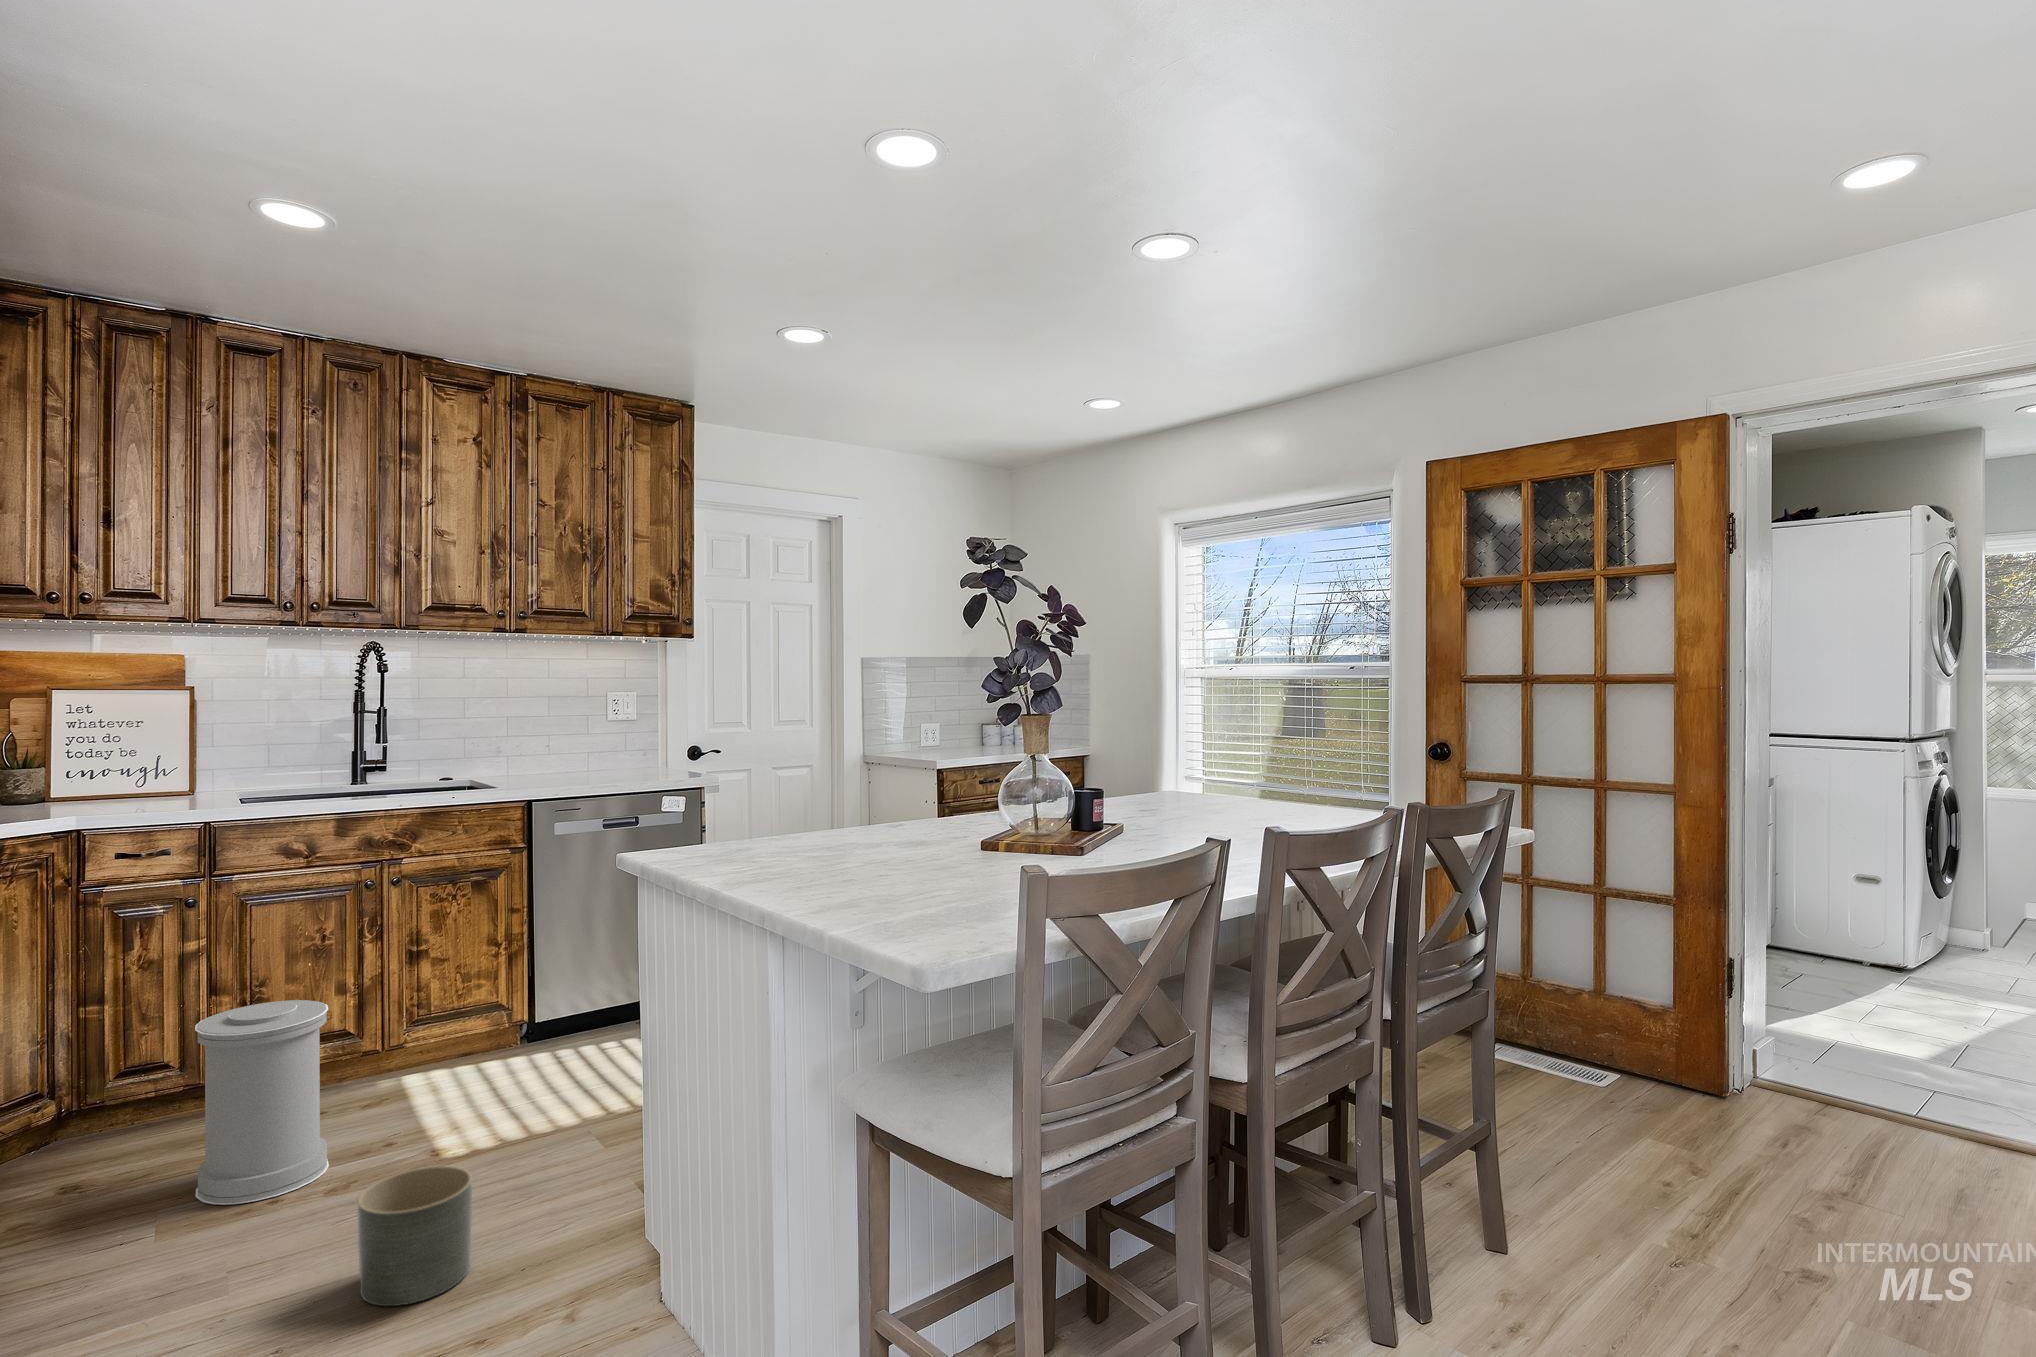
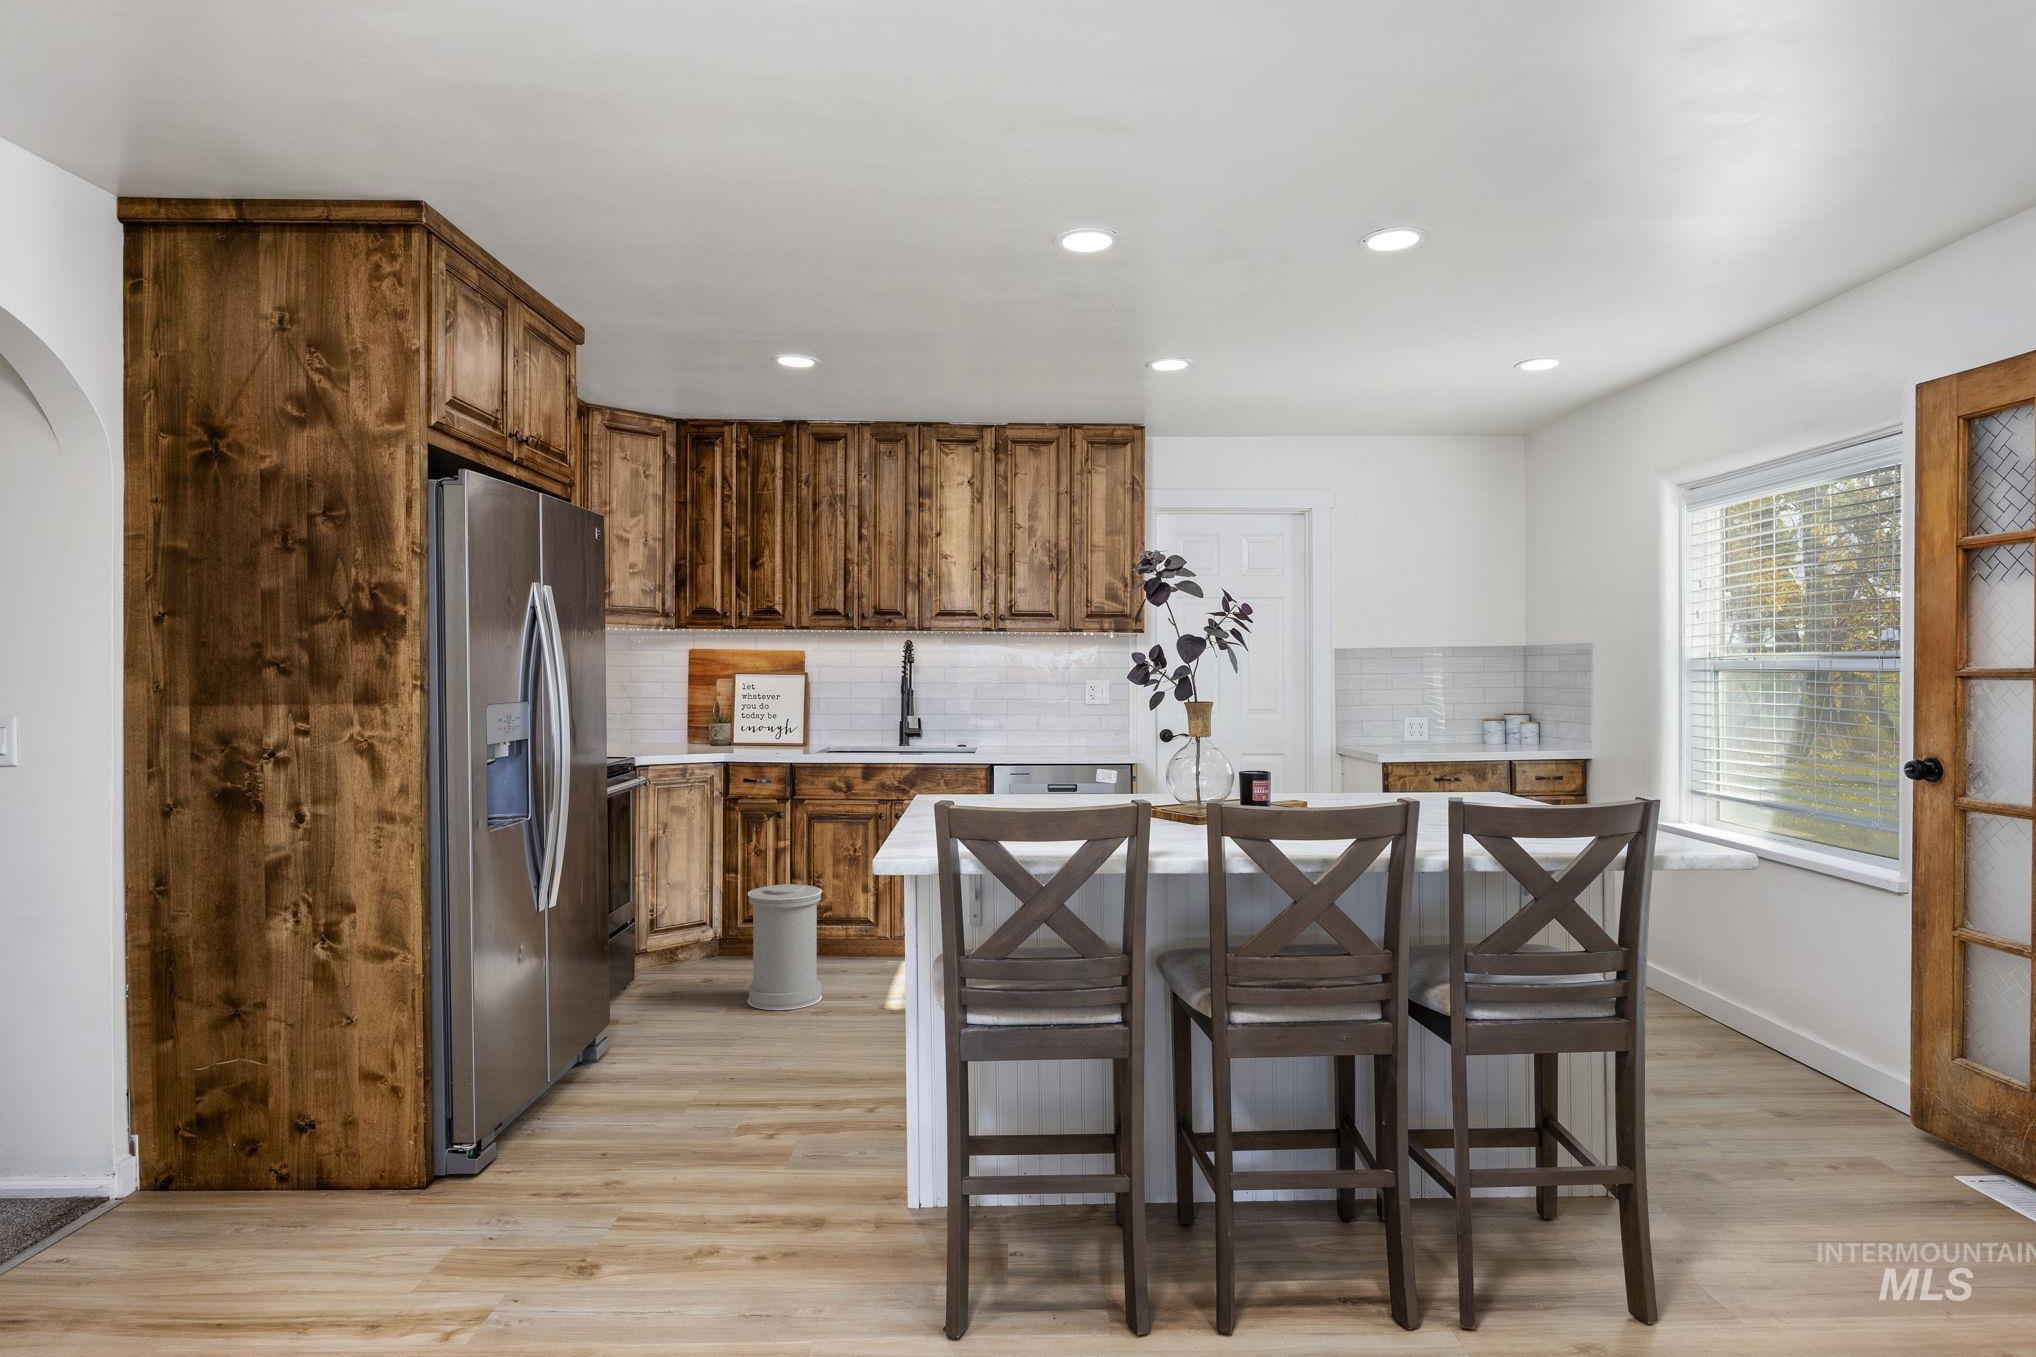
planter: present [357,1166,472,1306] -> none [769,1000,837,1082]

